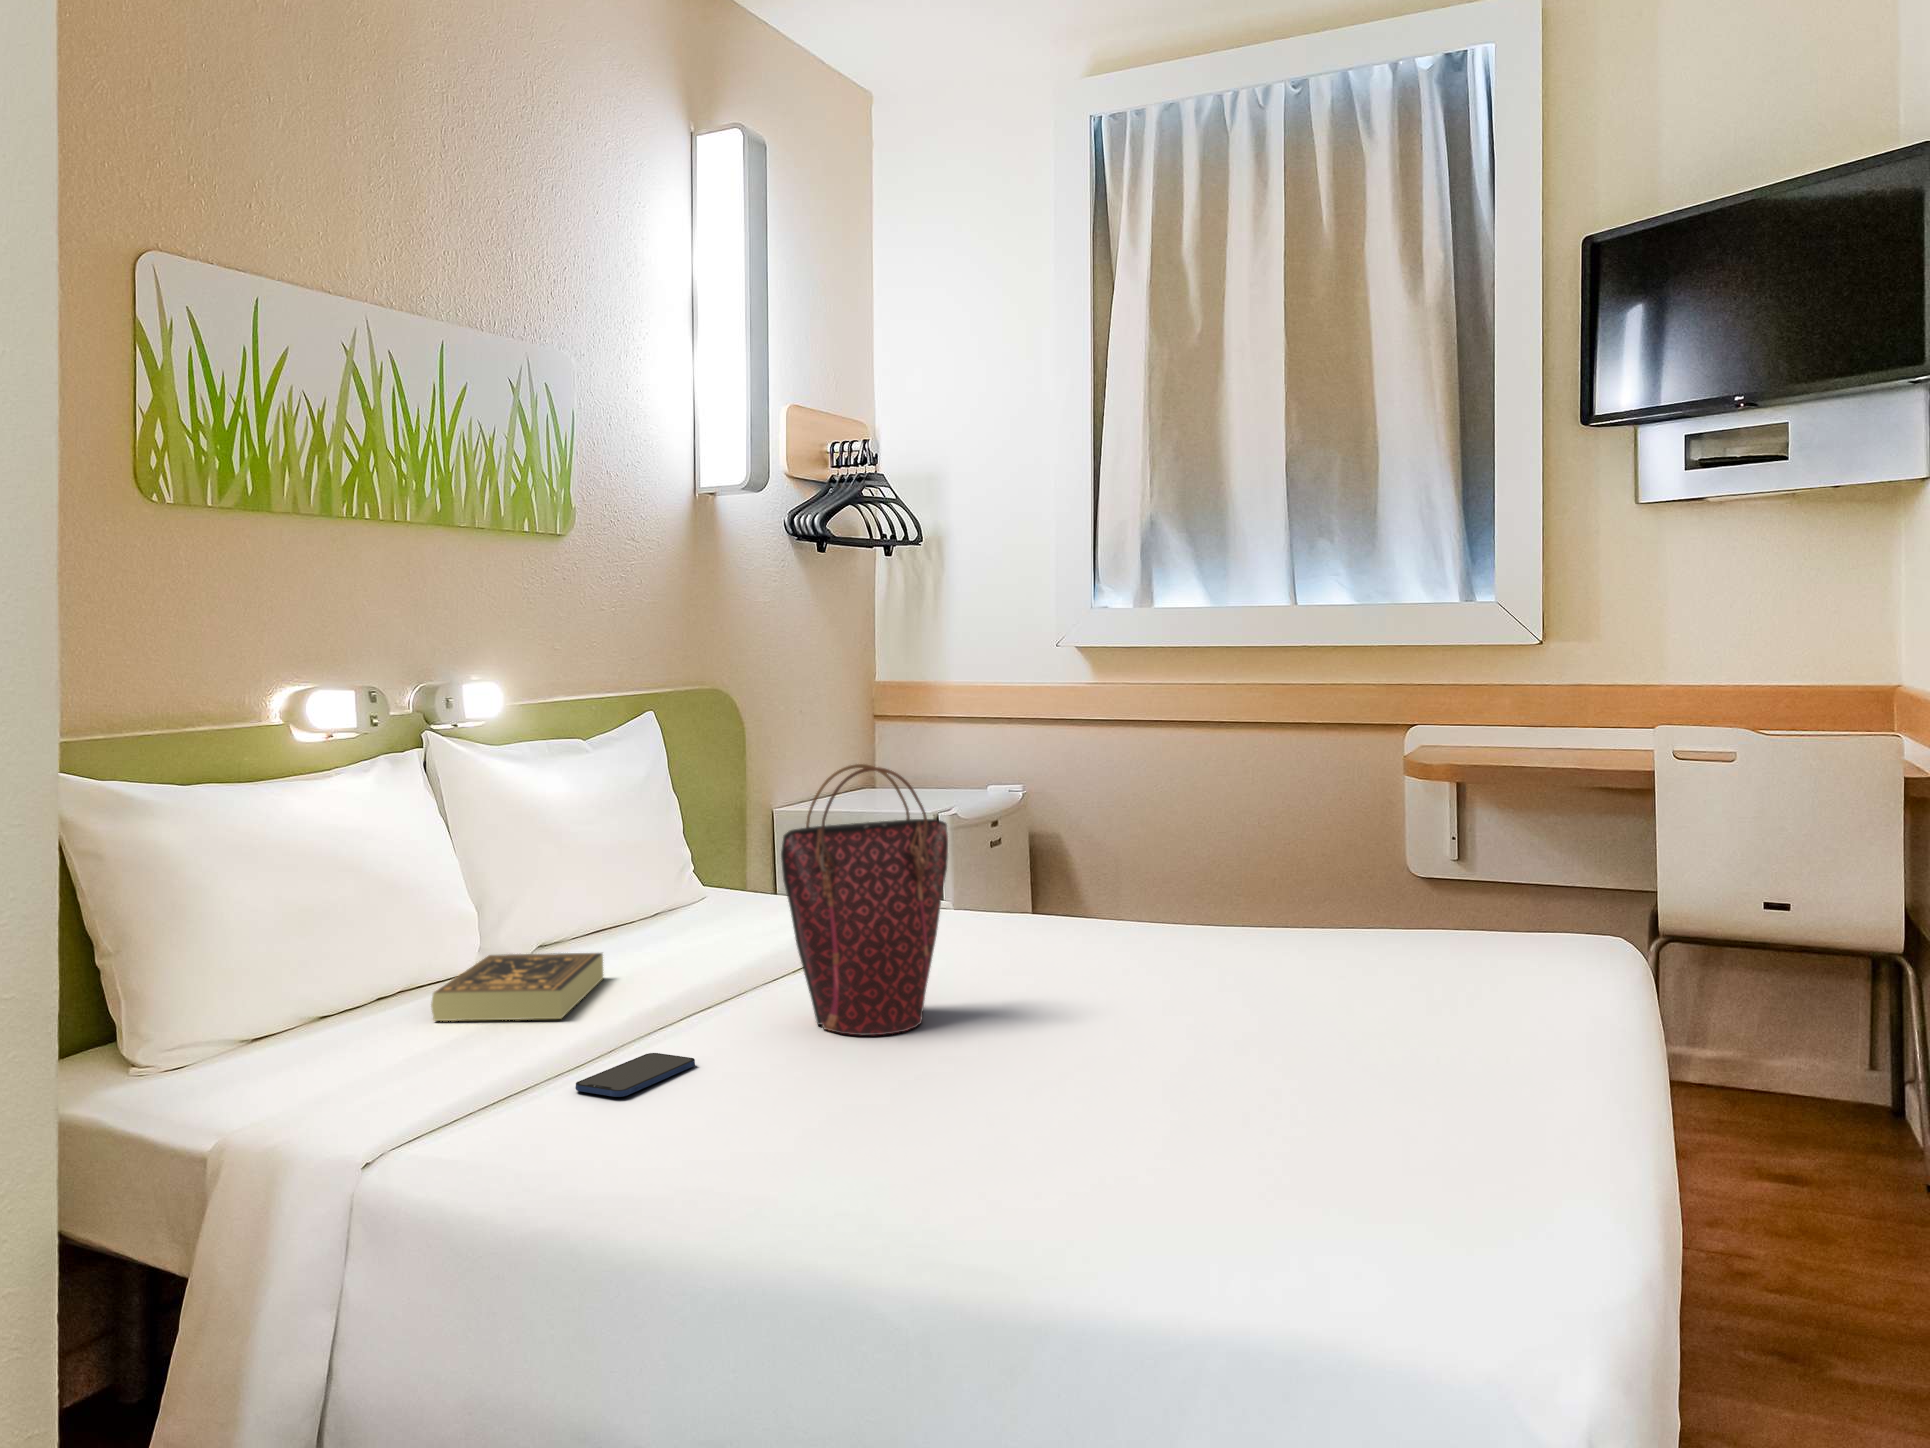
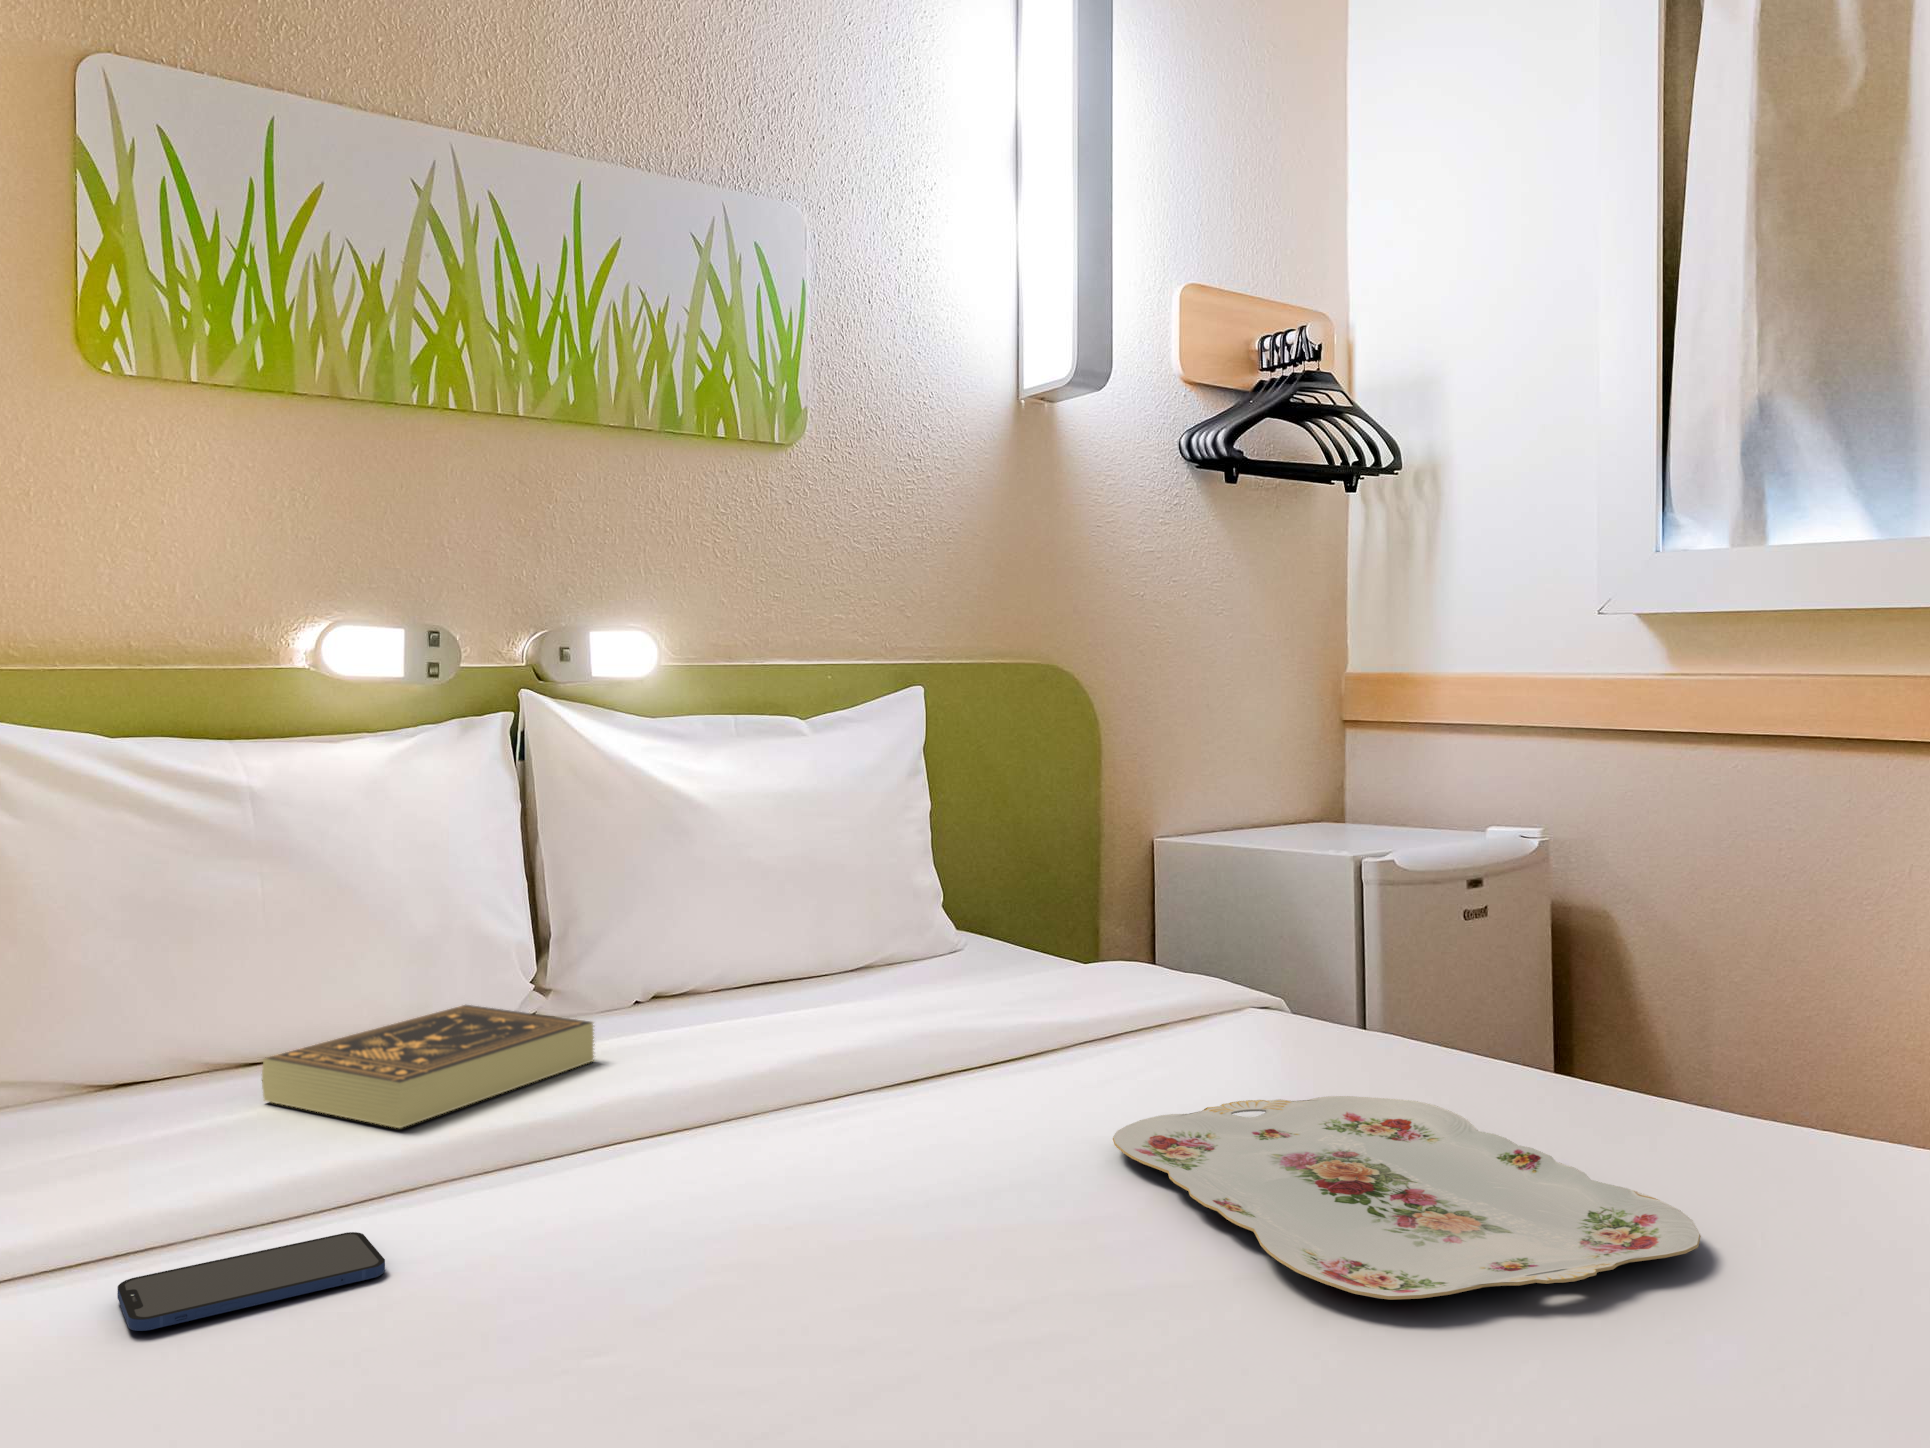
handbag: present [781,764,948,1035] -> none [638,737,977,1272]
serving tray: none [965,937,1249,1003] -> present [1113,1096,1701,1300]

